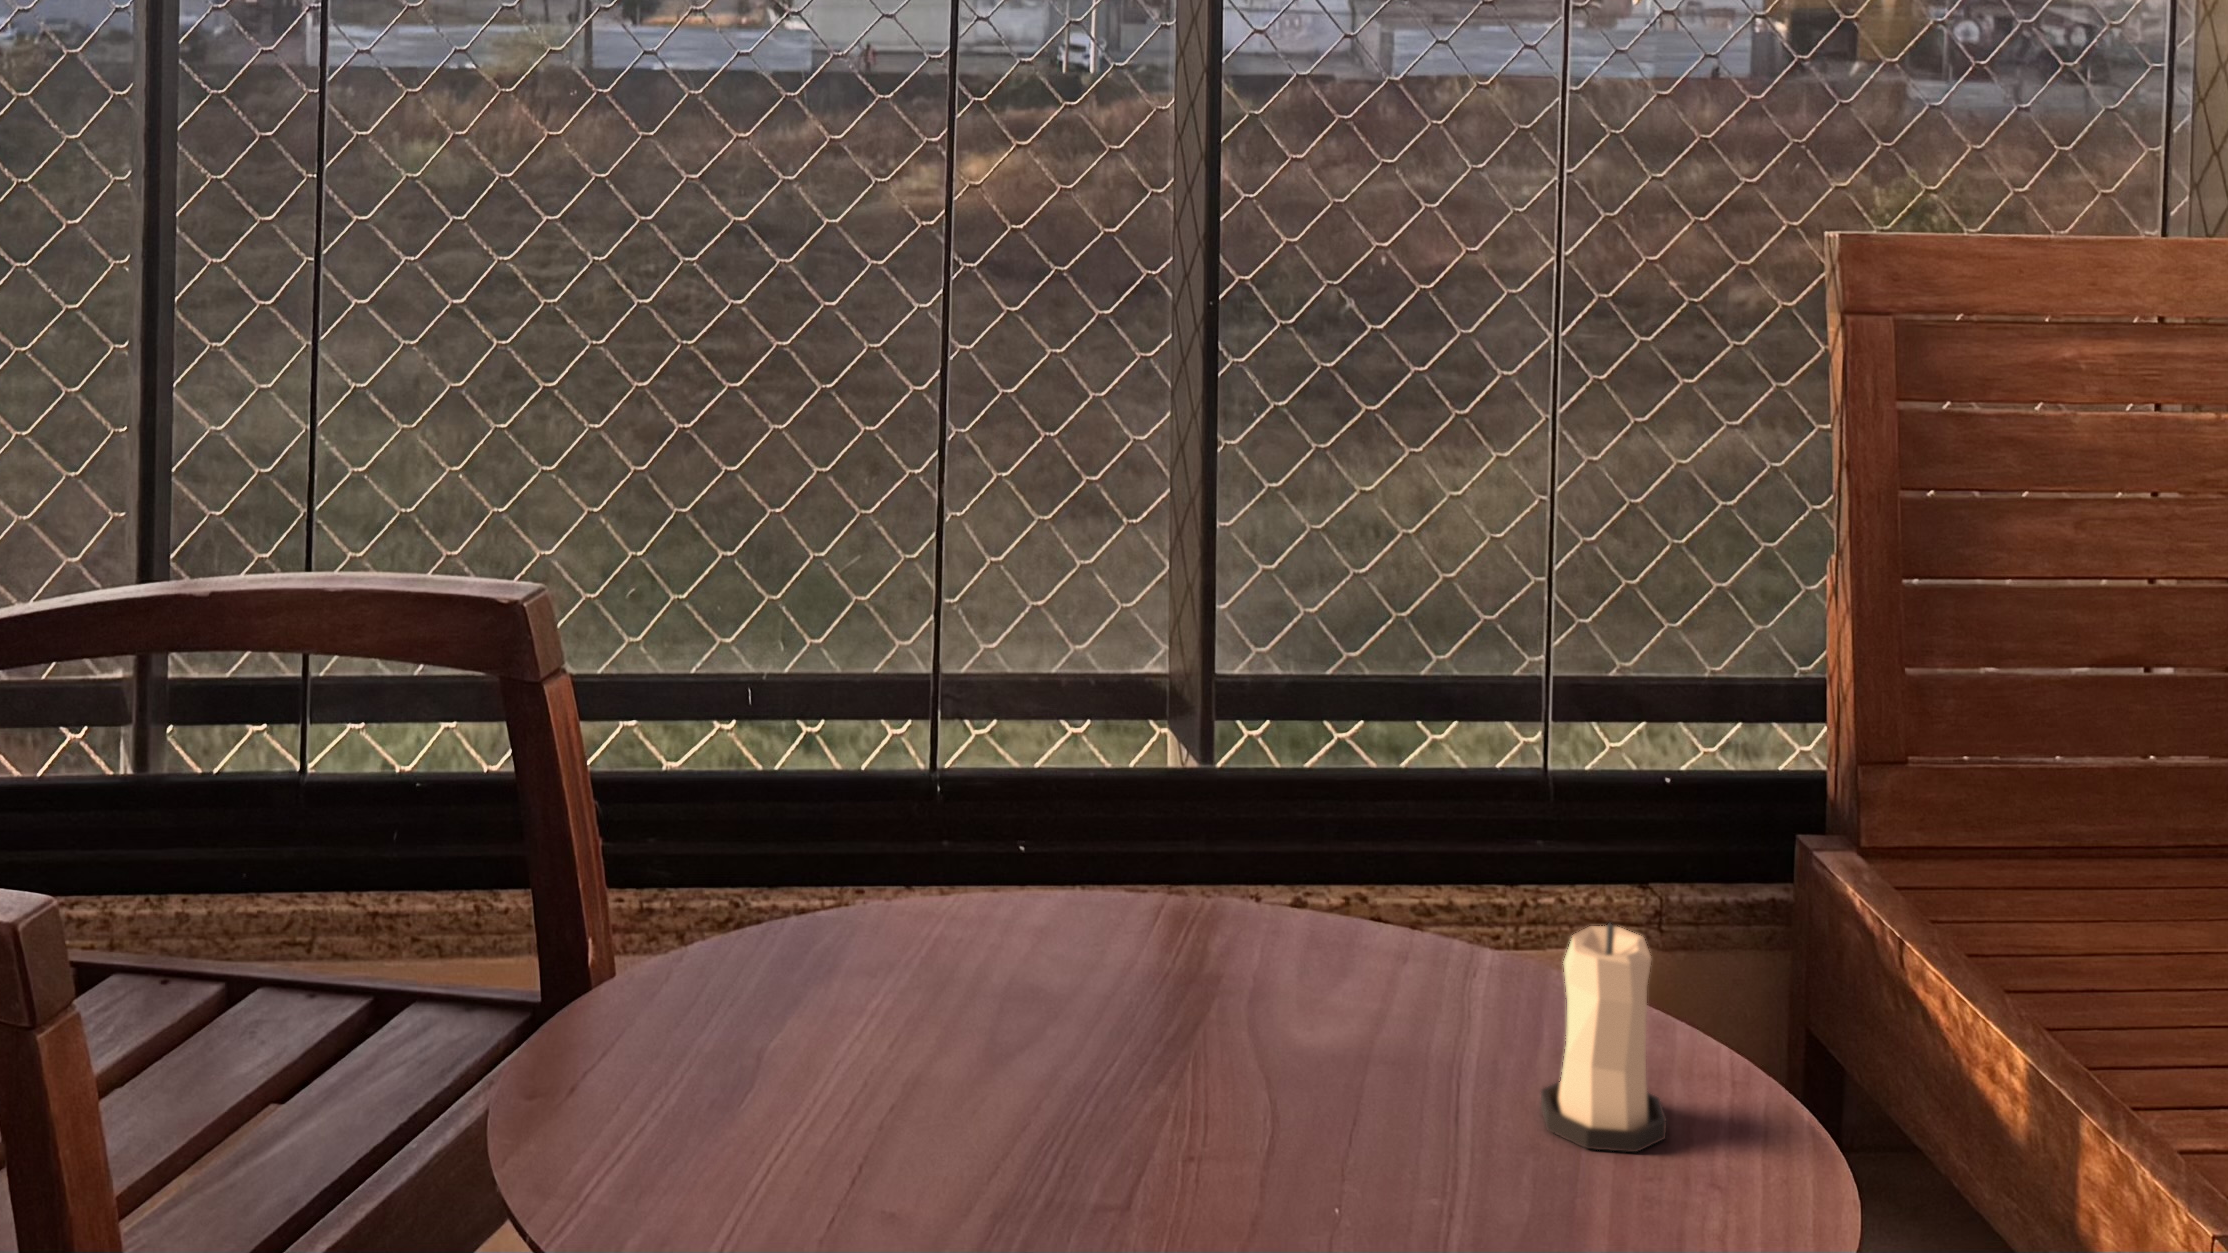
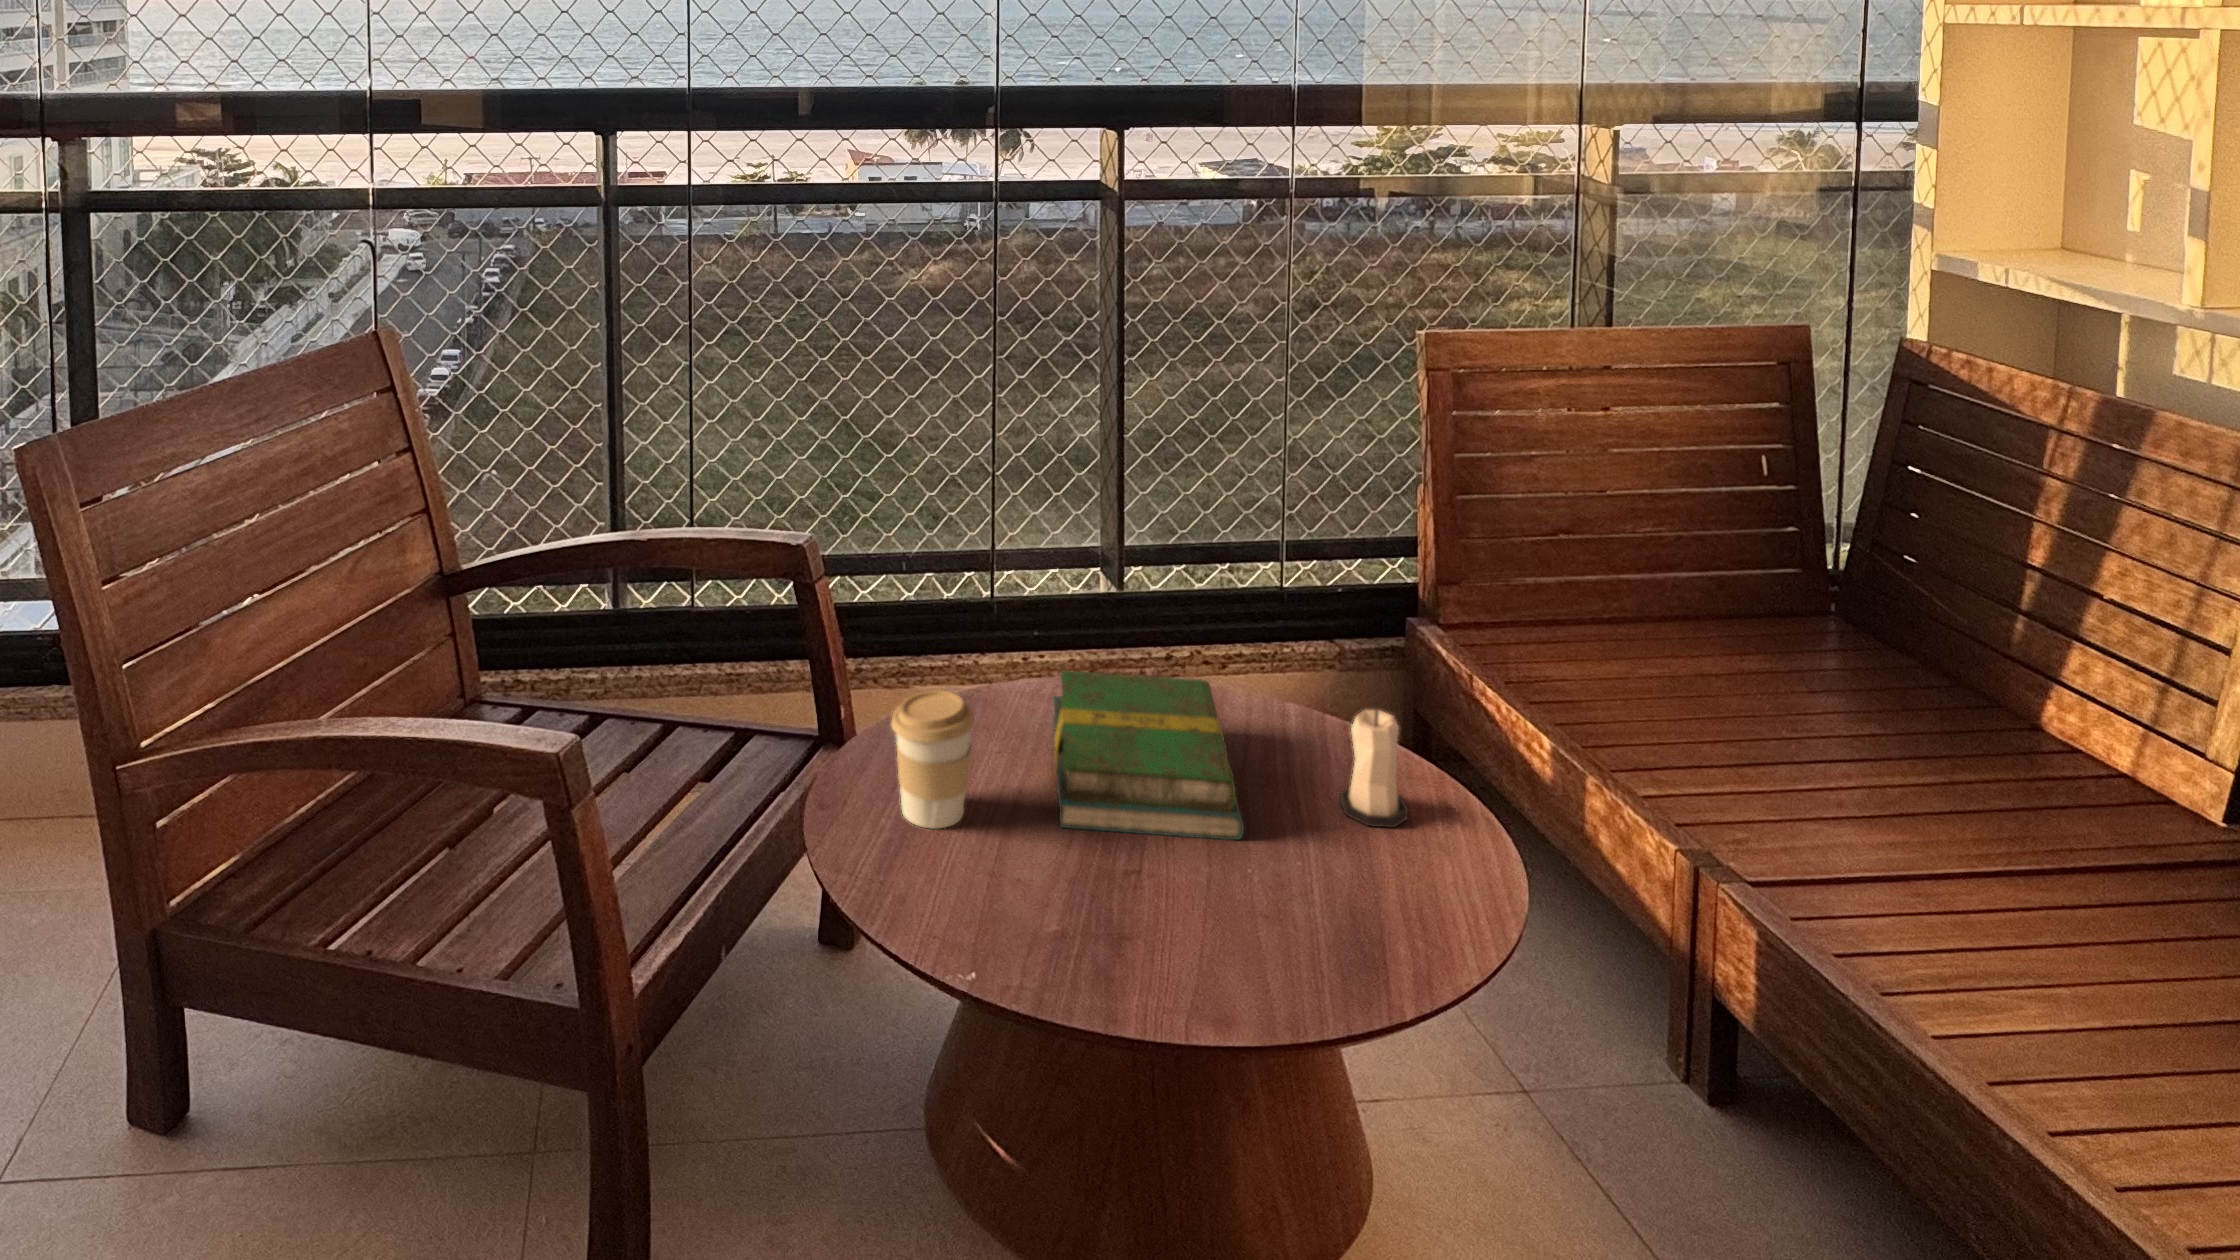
book: none [989,861,1342,1167] -> present [1053,670,1244,840]
coffee cup: none [667,872,829,1137] -> present [892,690,974,829]

